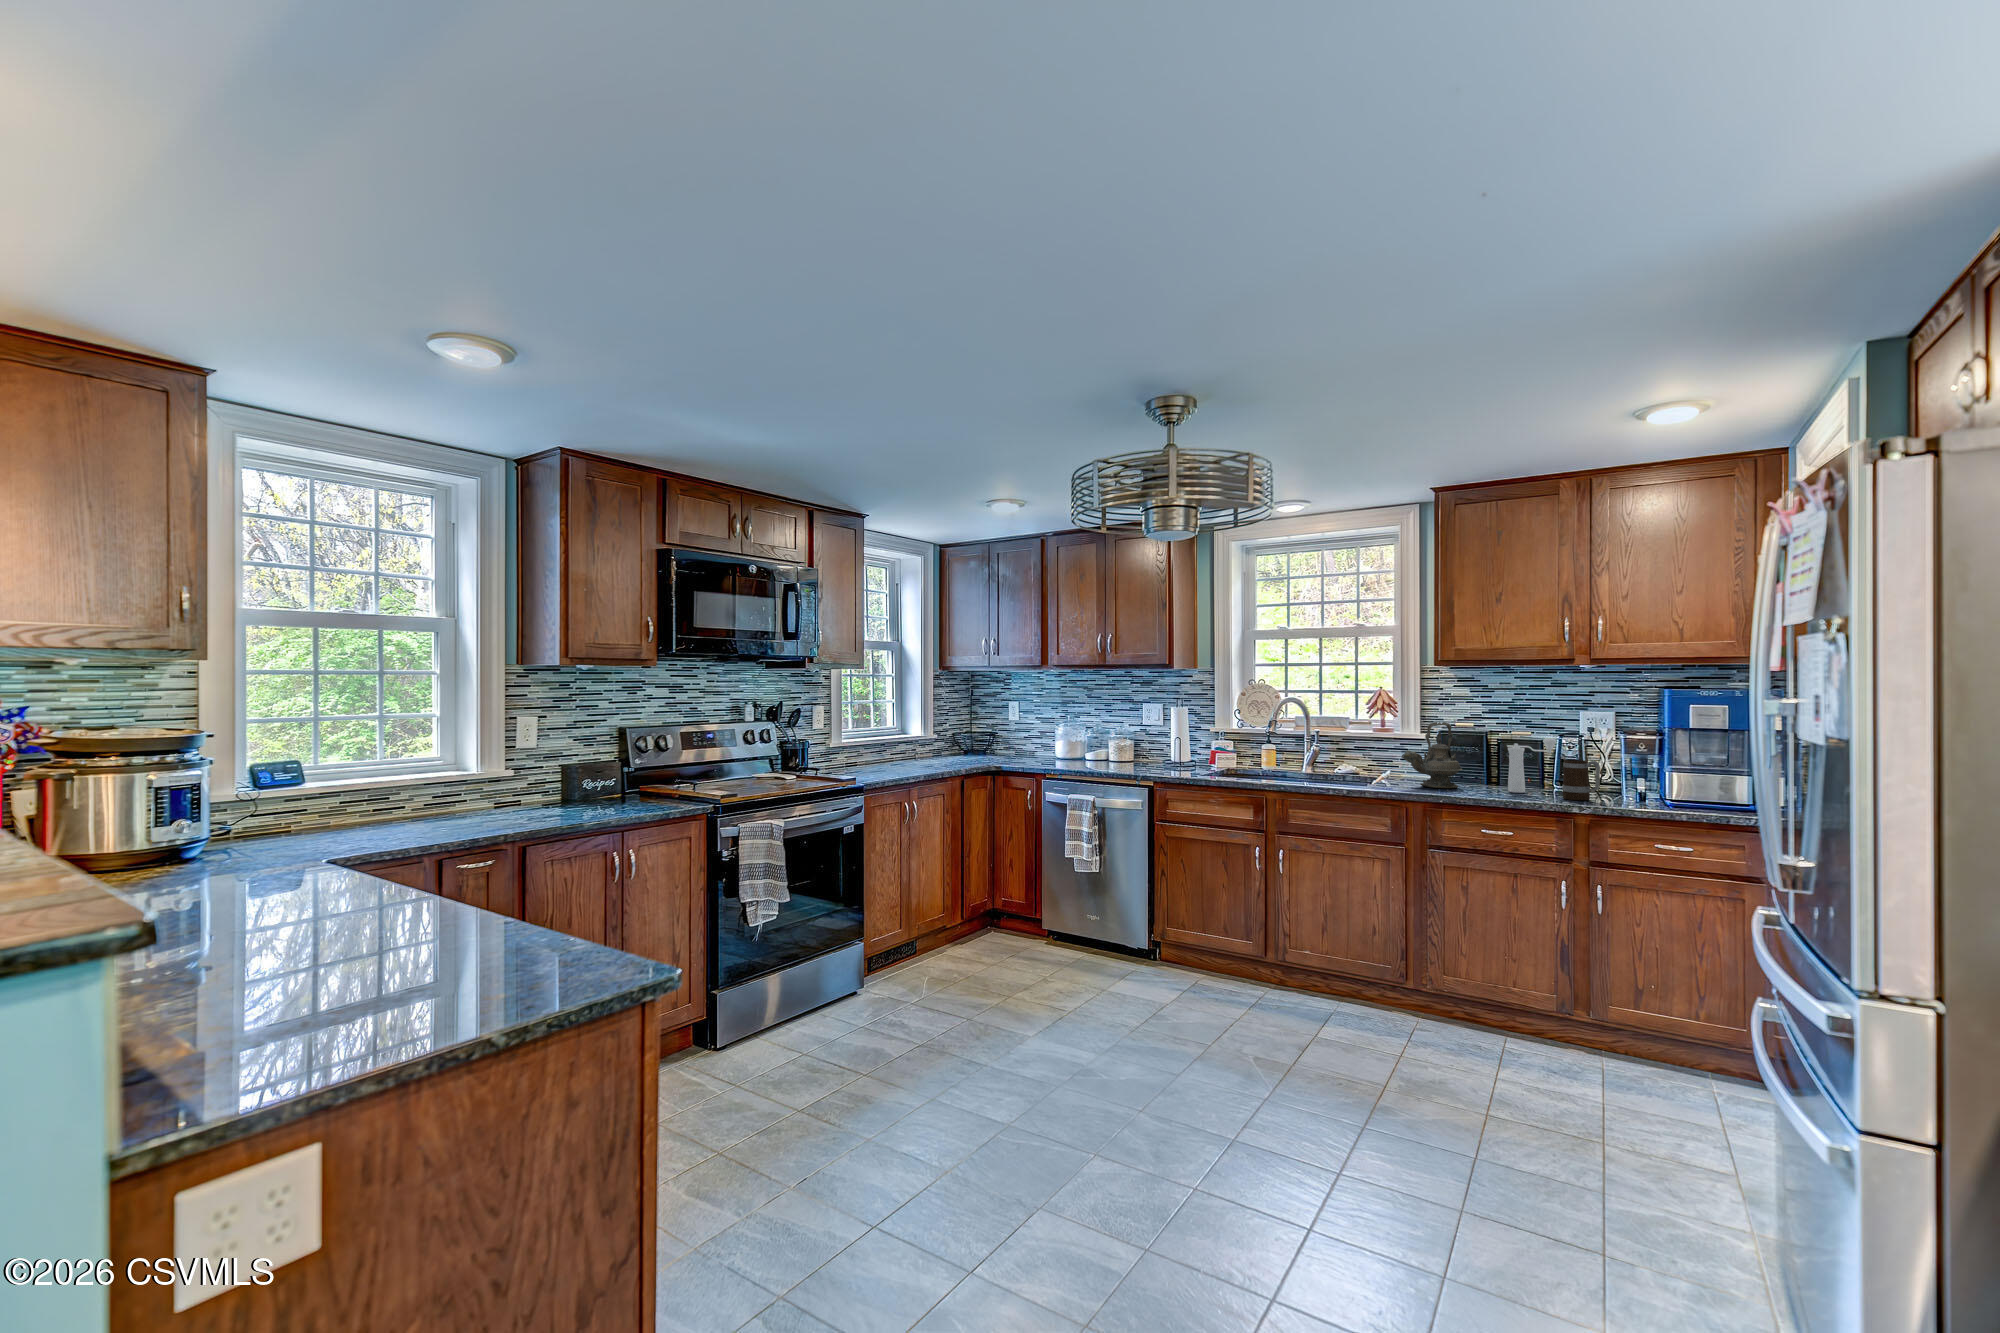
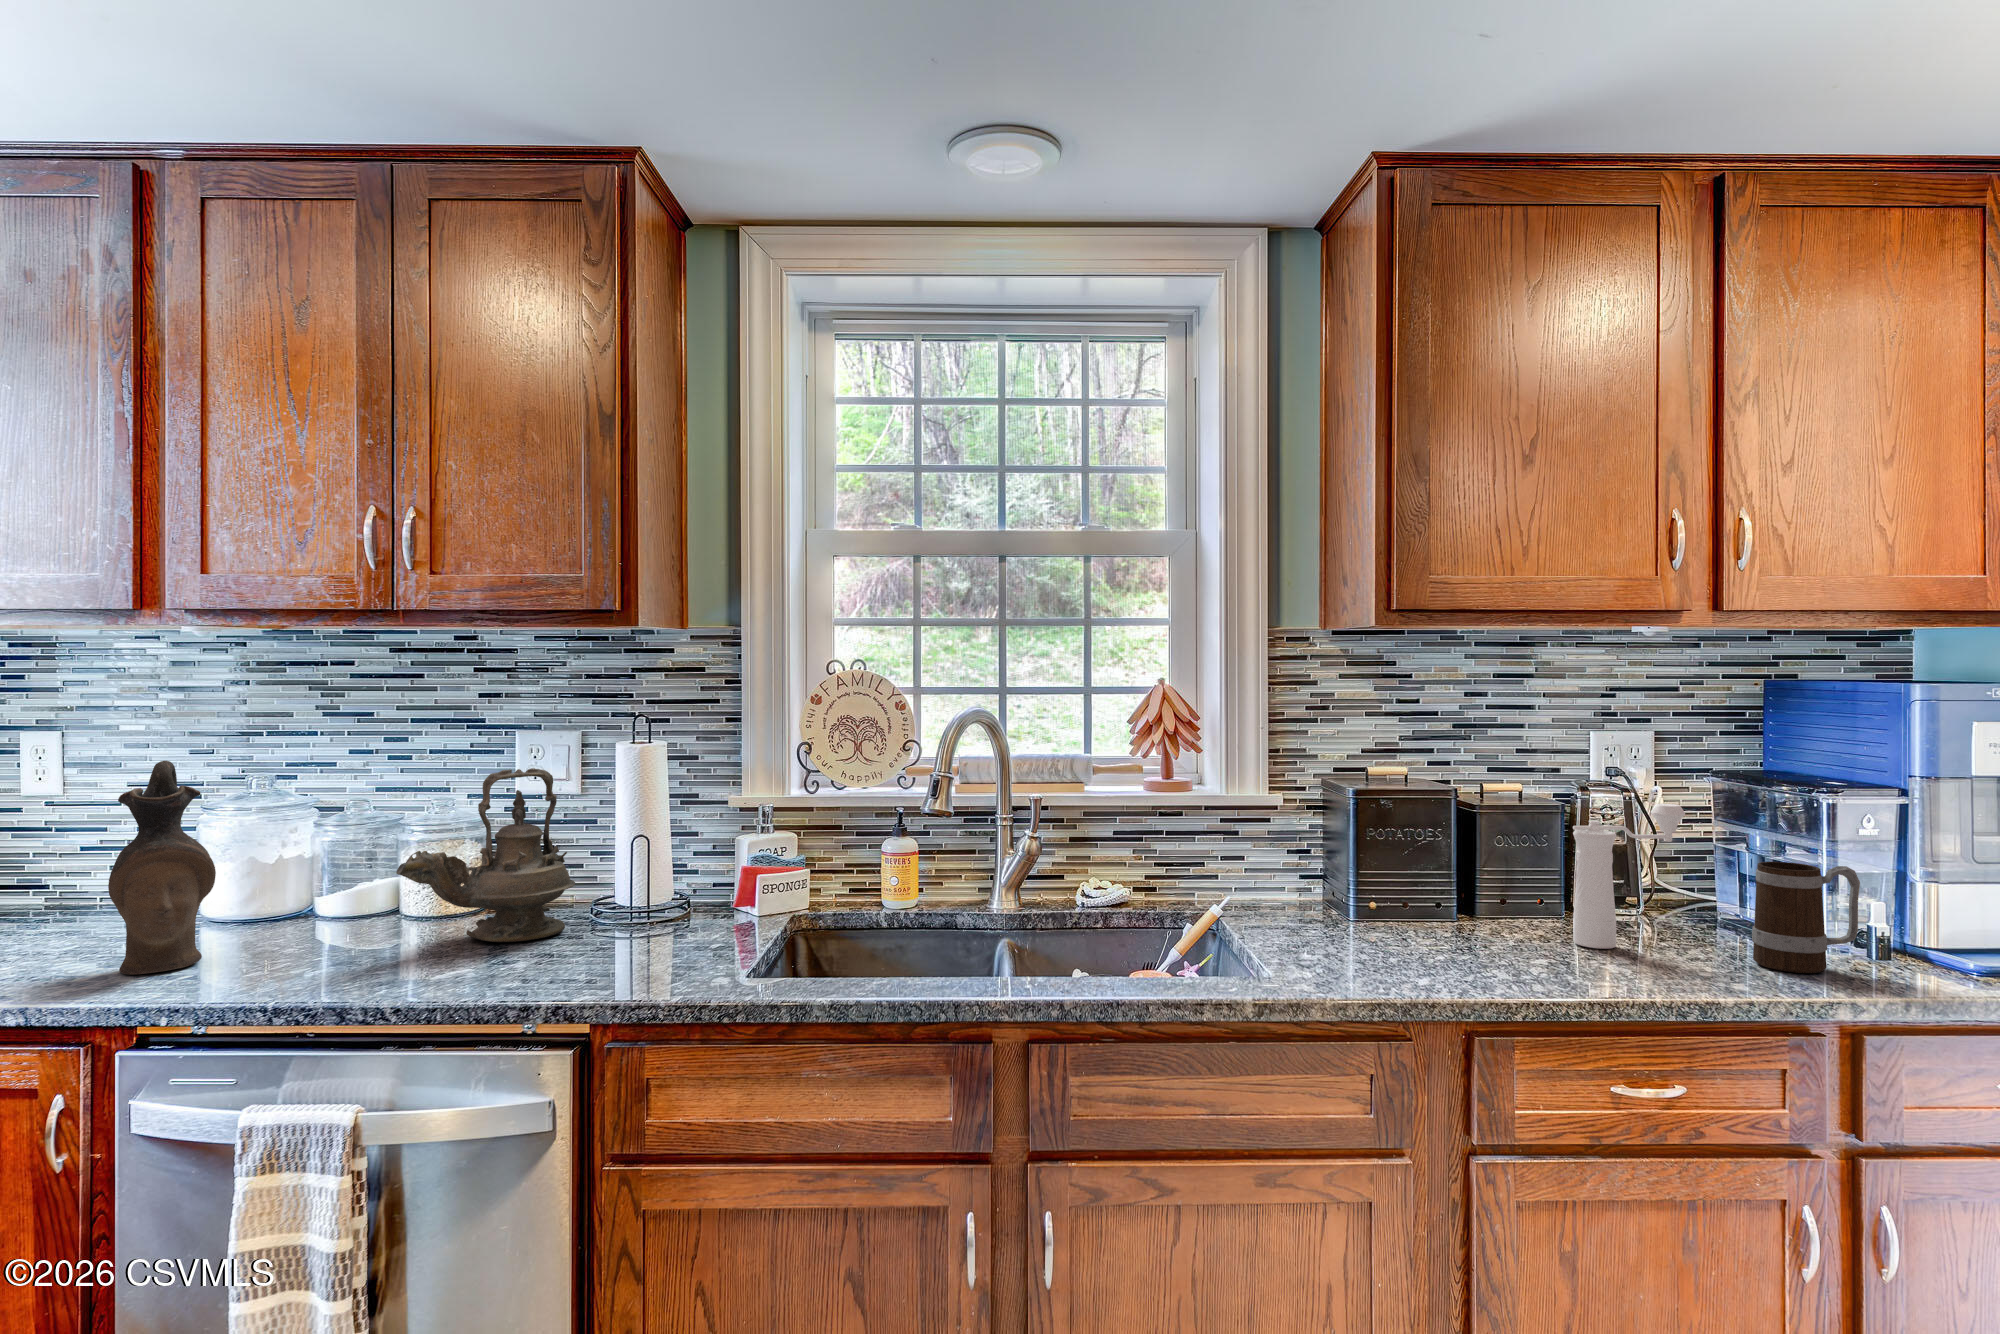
ceramic pitcher: none [1041,709,1064,765] -> present [108,761,216,974]
teapot: present [1401,722,1463,788] -> present [396,768,575,942]

